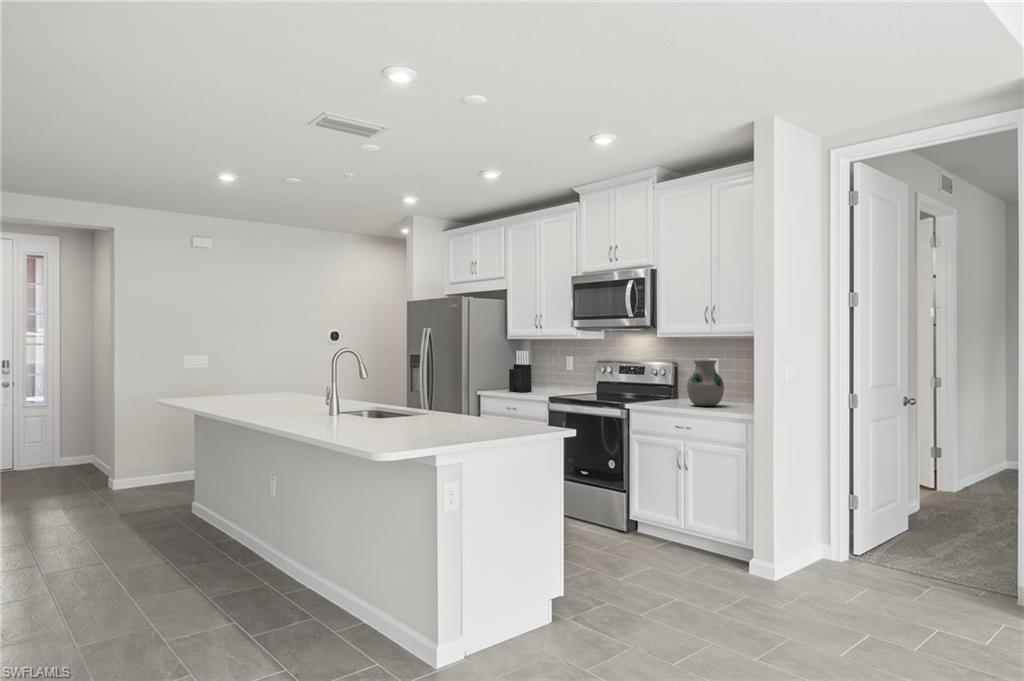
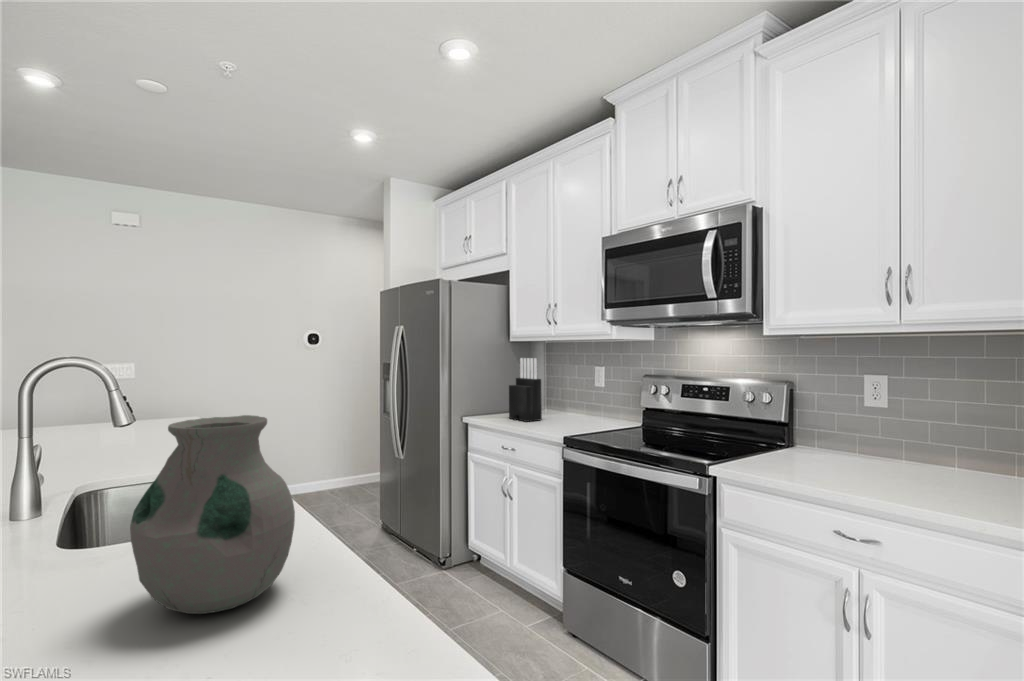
vase: present [687,360,724,406] -> present [130,415,295,614]

